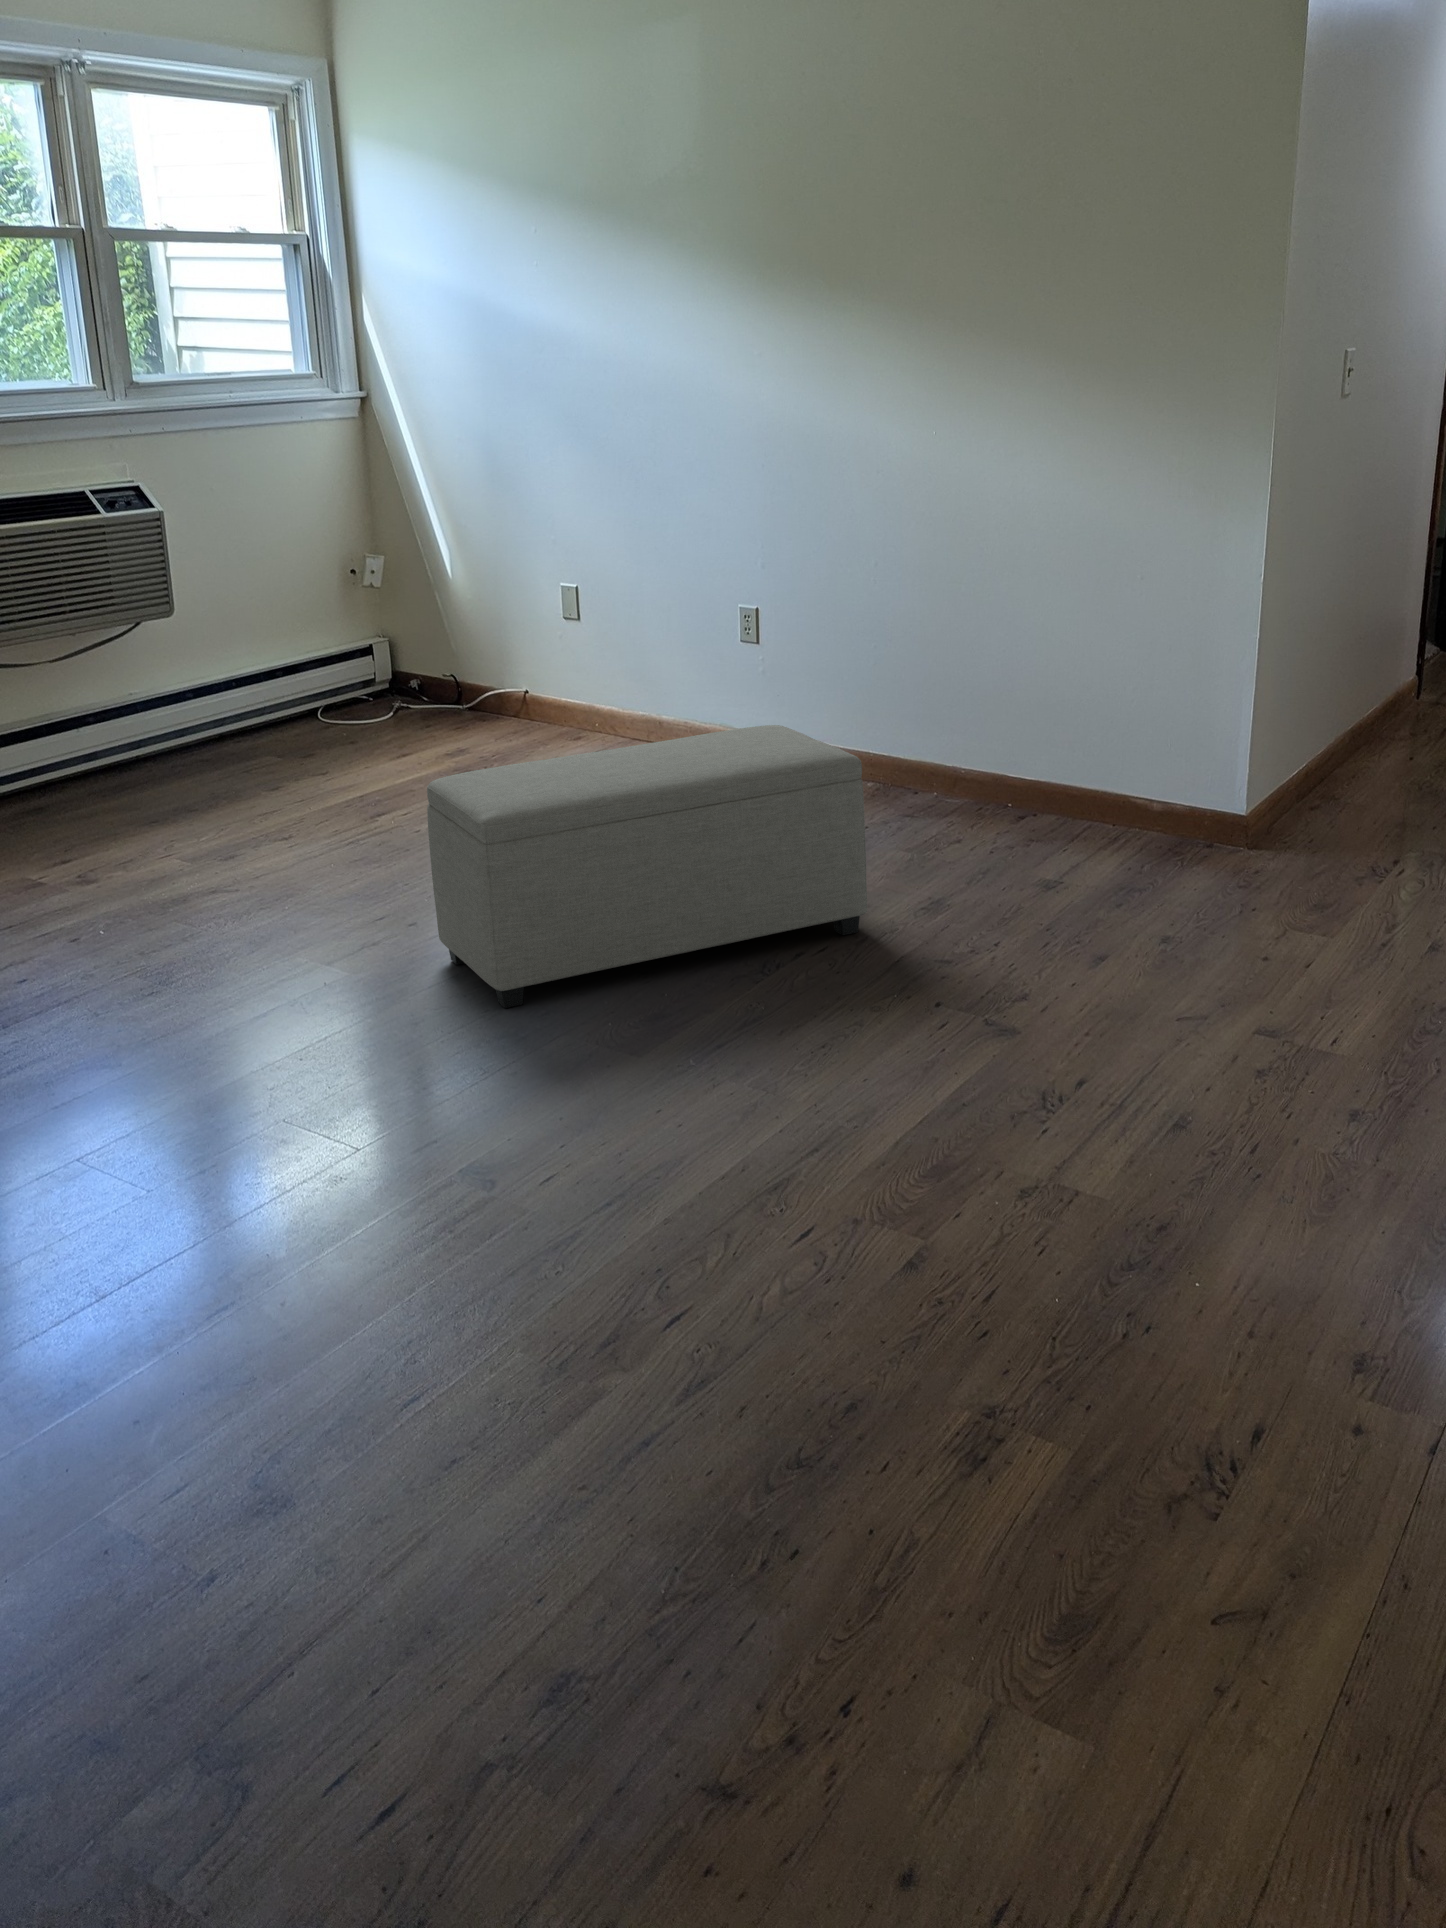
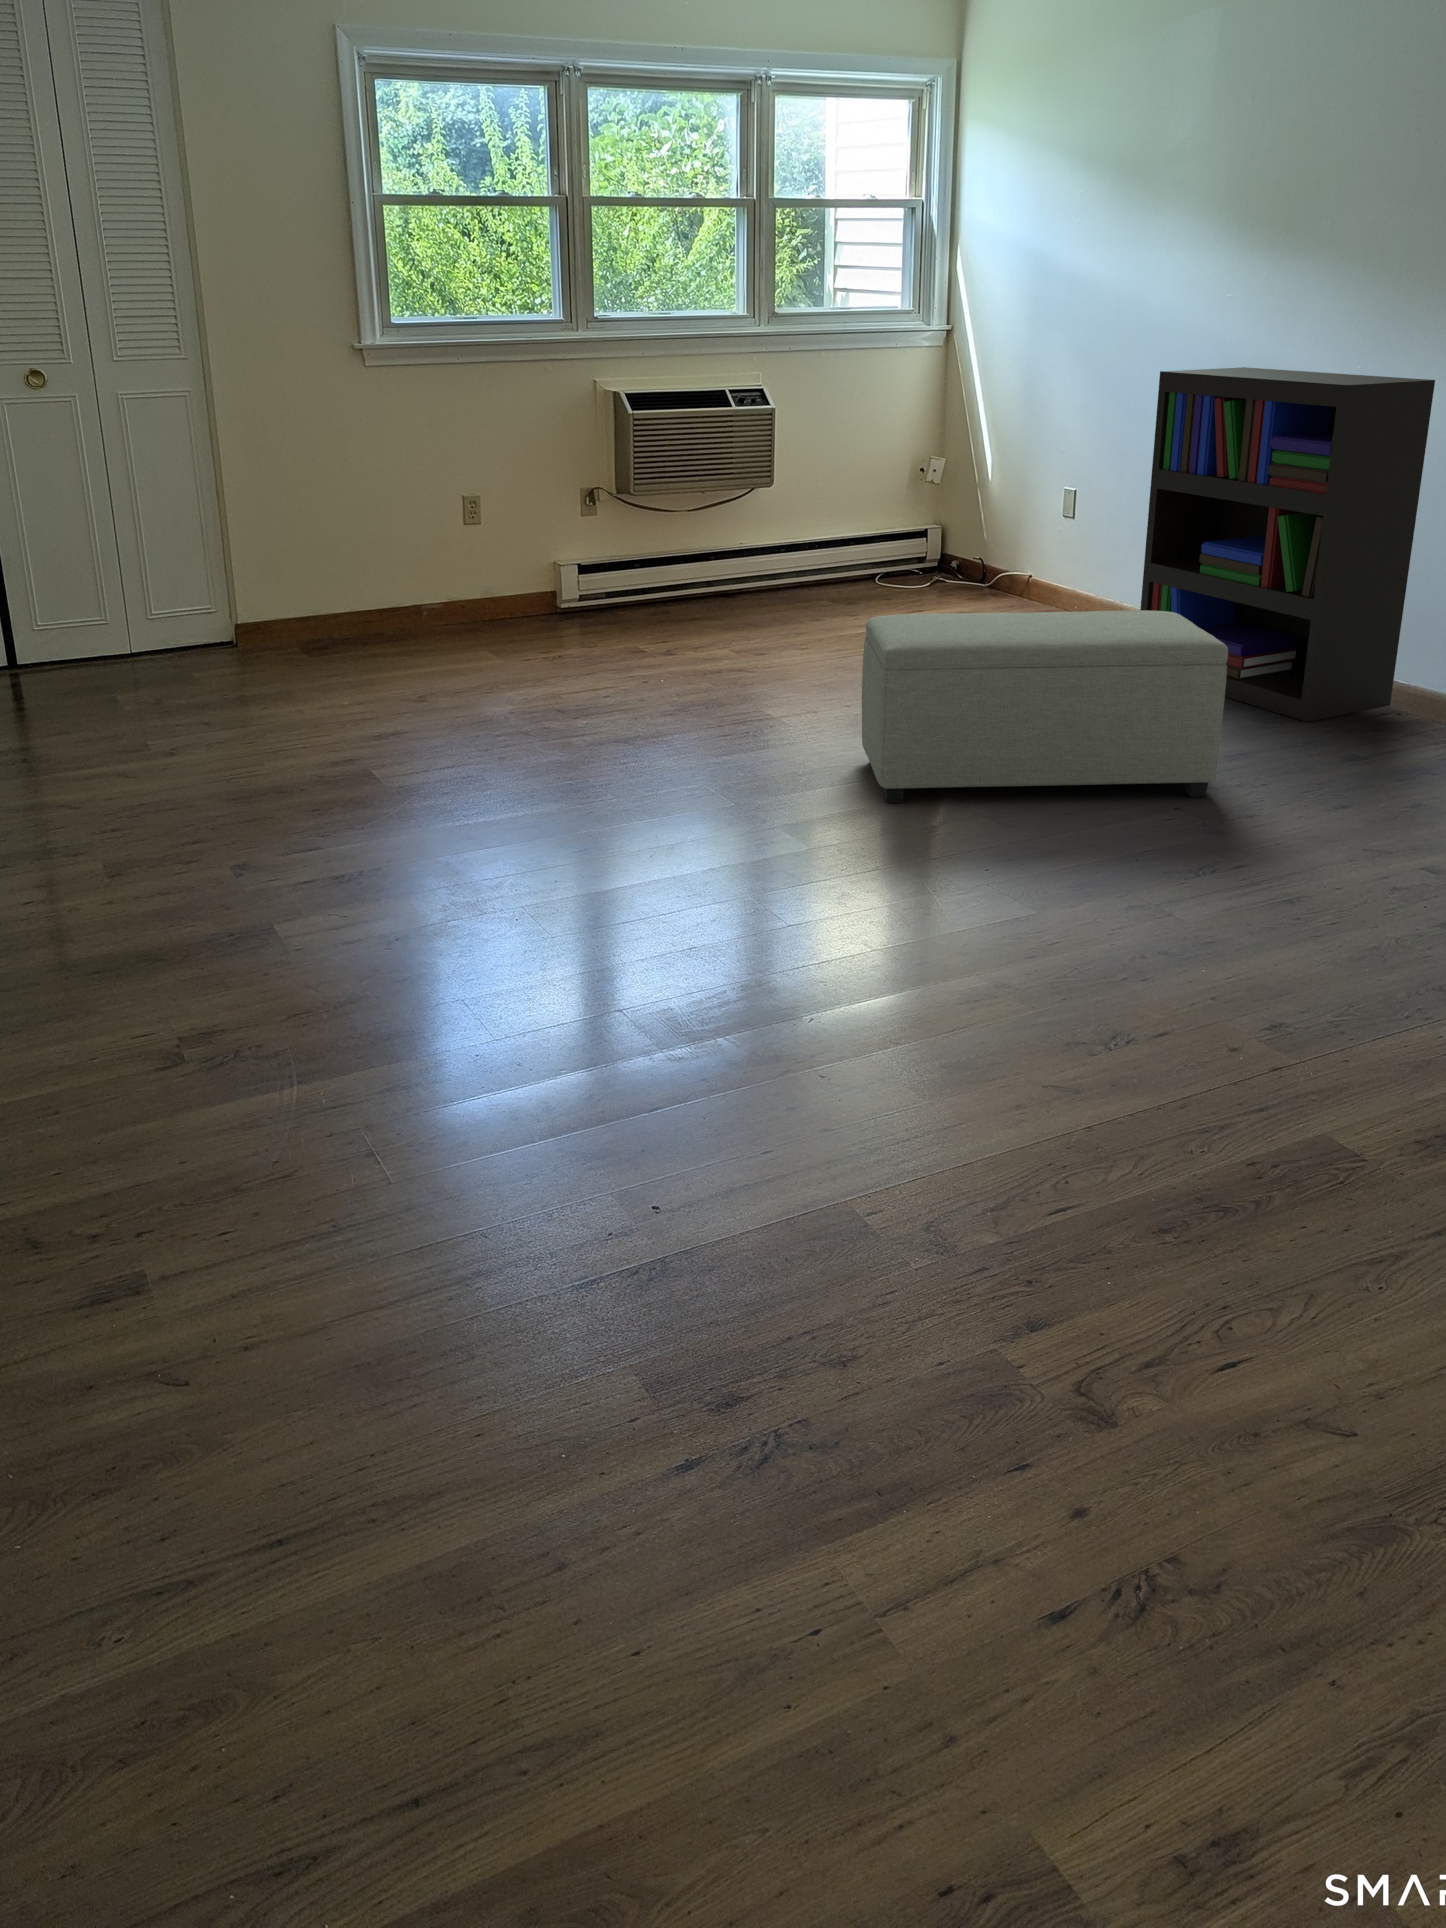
bookshelf: none [681,427,991,827] -> present [1141,367,1435,722]

